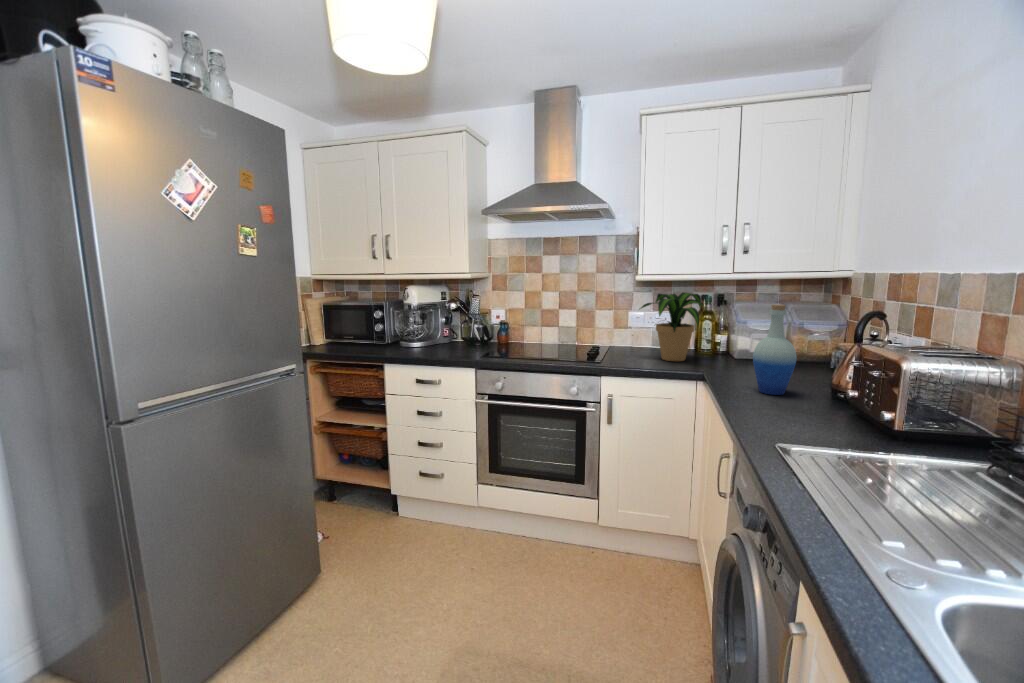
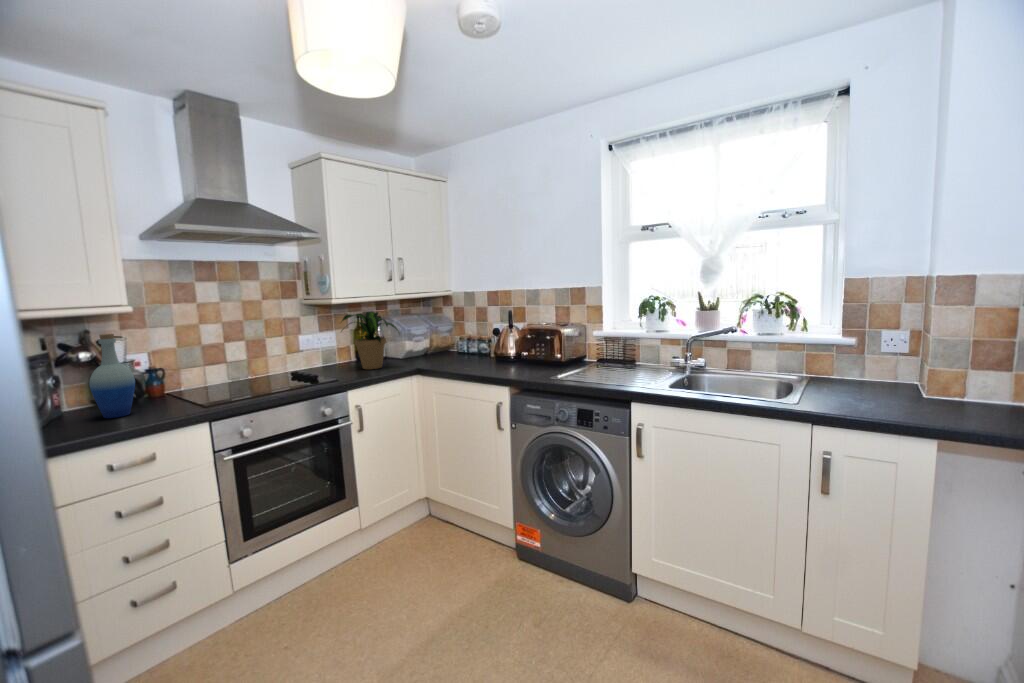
bottle: present [753,305,797,395] -> present [90,334,135,418]

